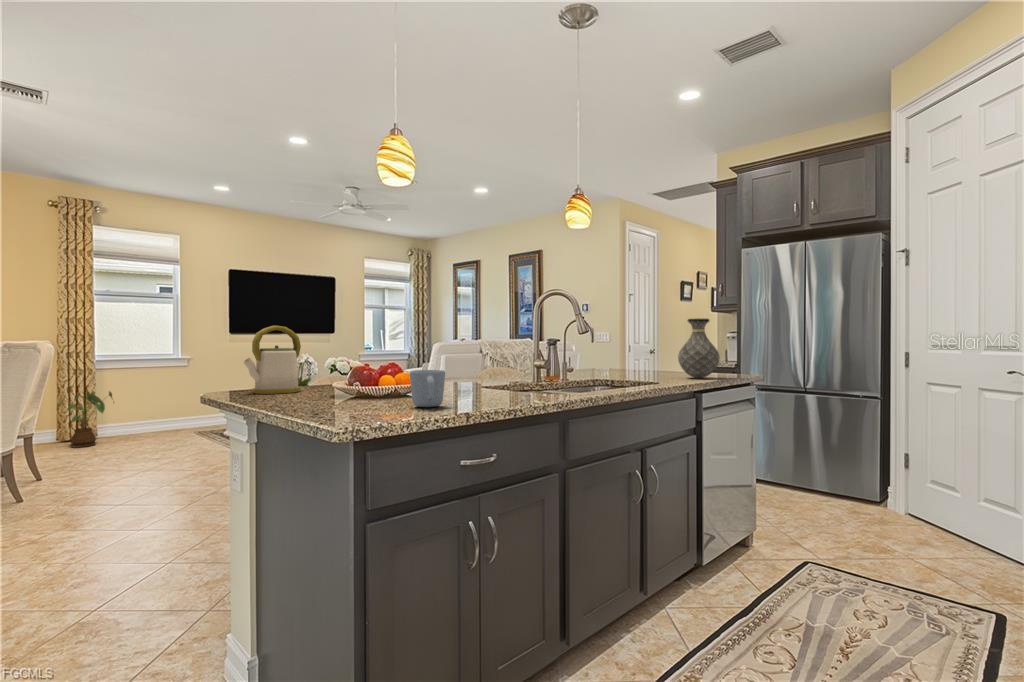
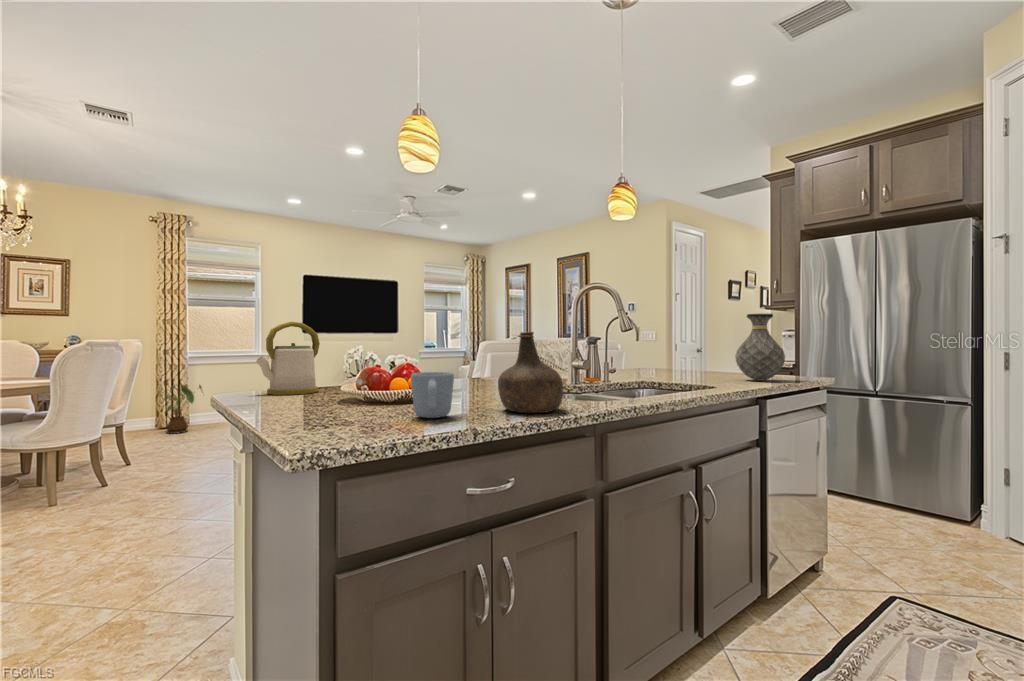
bottle: none [479,336,533,403] -> present [498,332,563,413]

